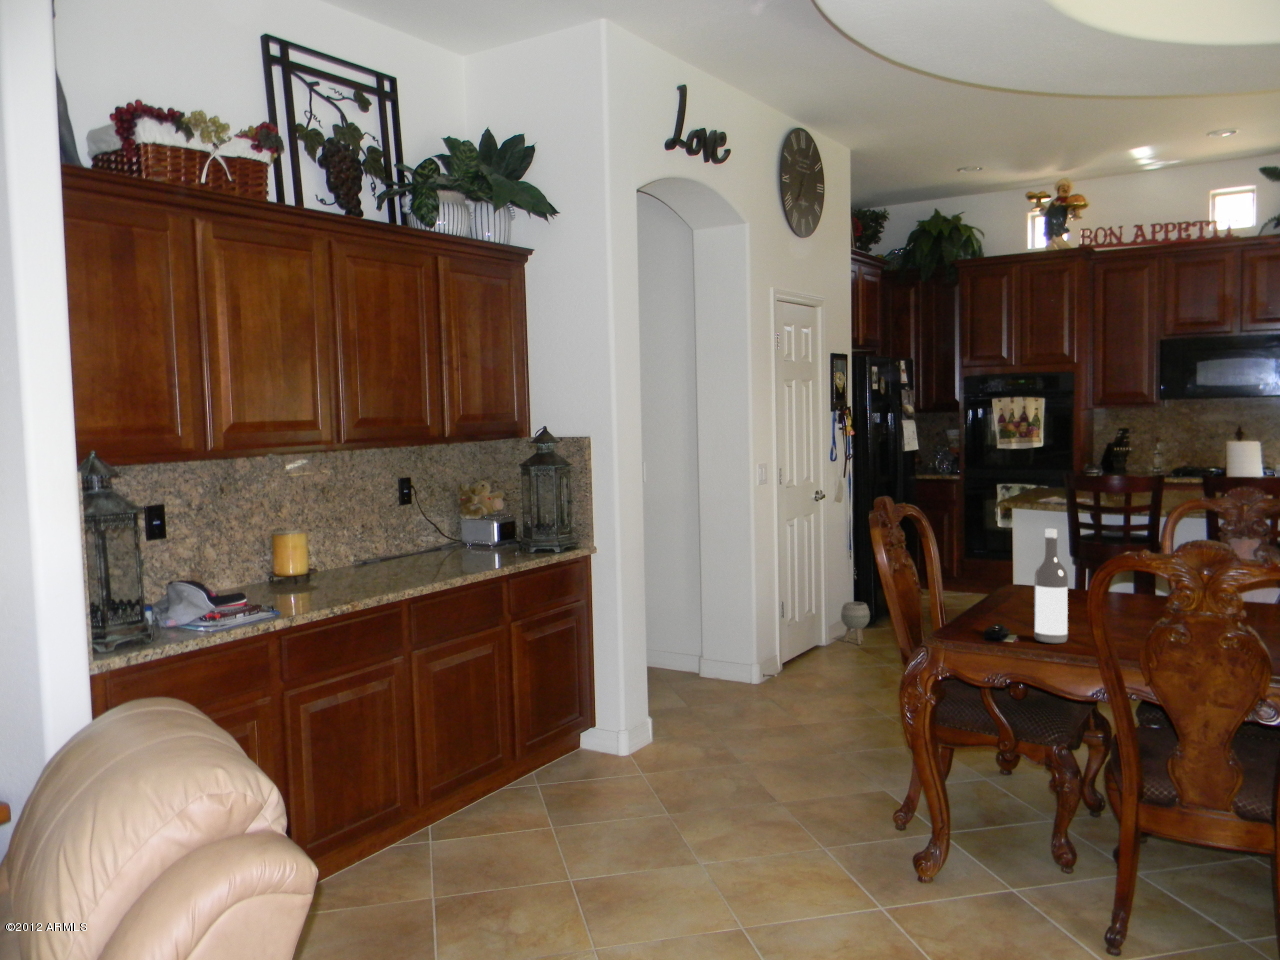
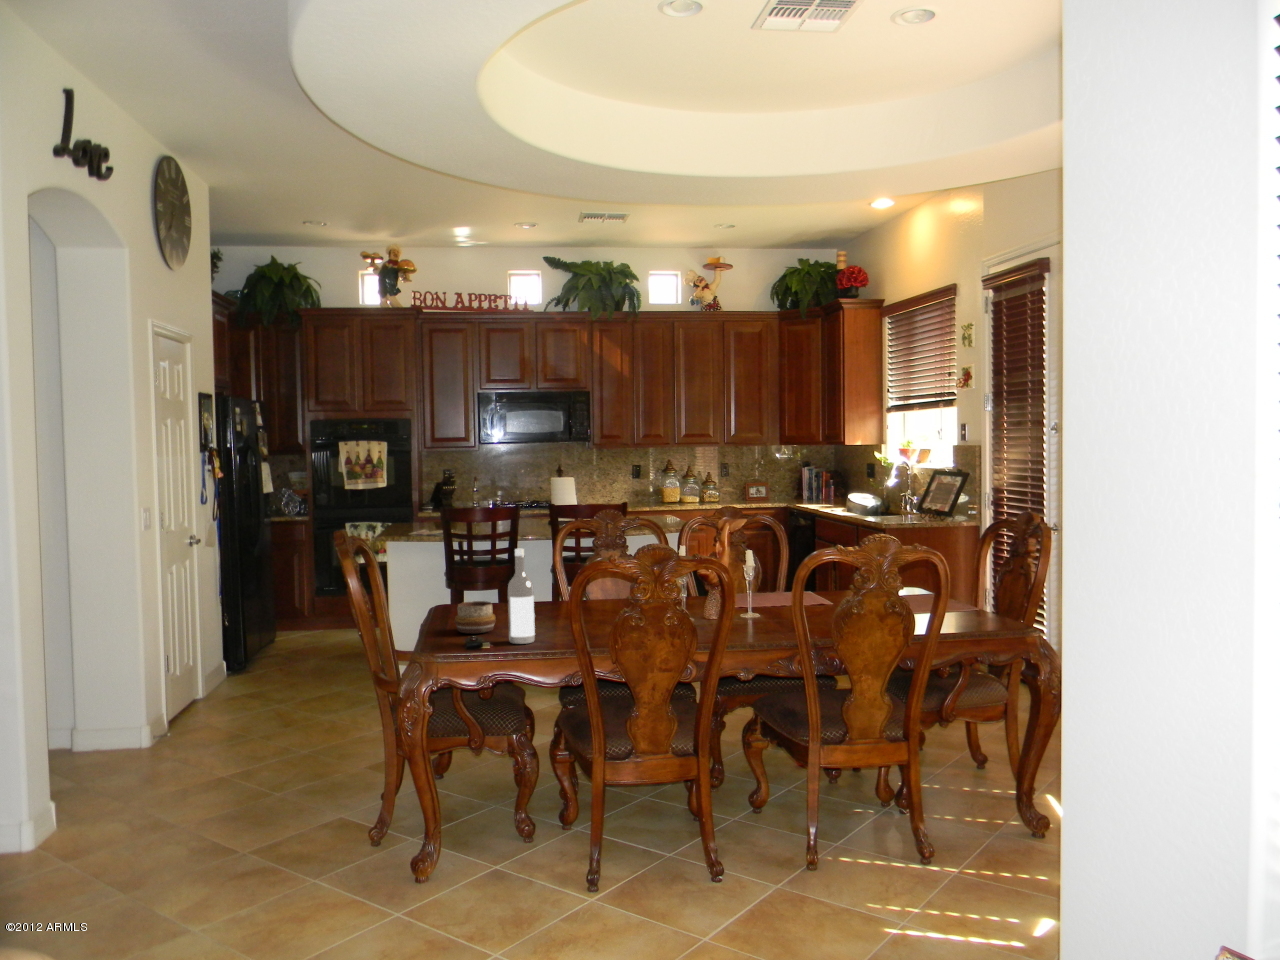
decorative bowl: none [986,585,1036,622] -> present [455,601,496,633]
planter: present [841,602,870,645] -> none [218,648,249,692]

